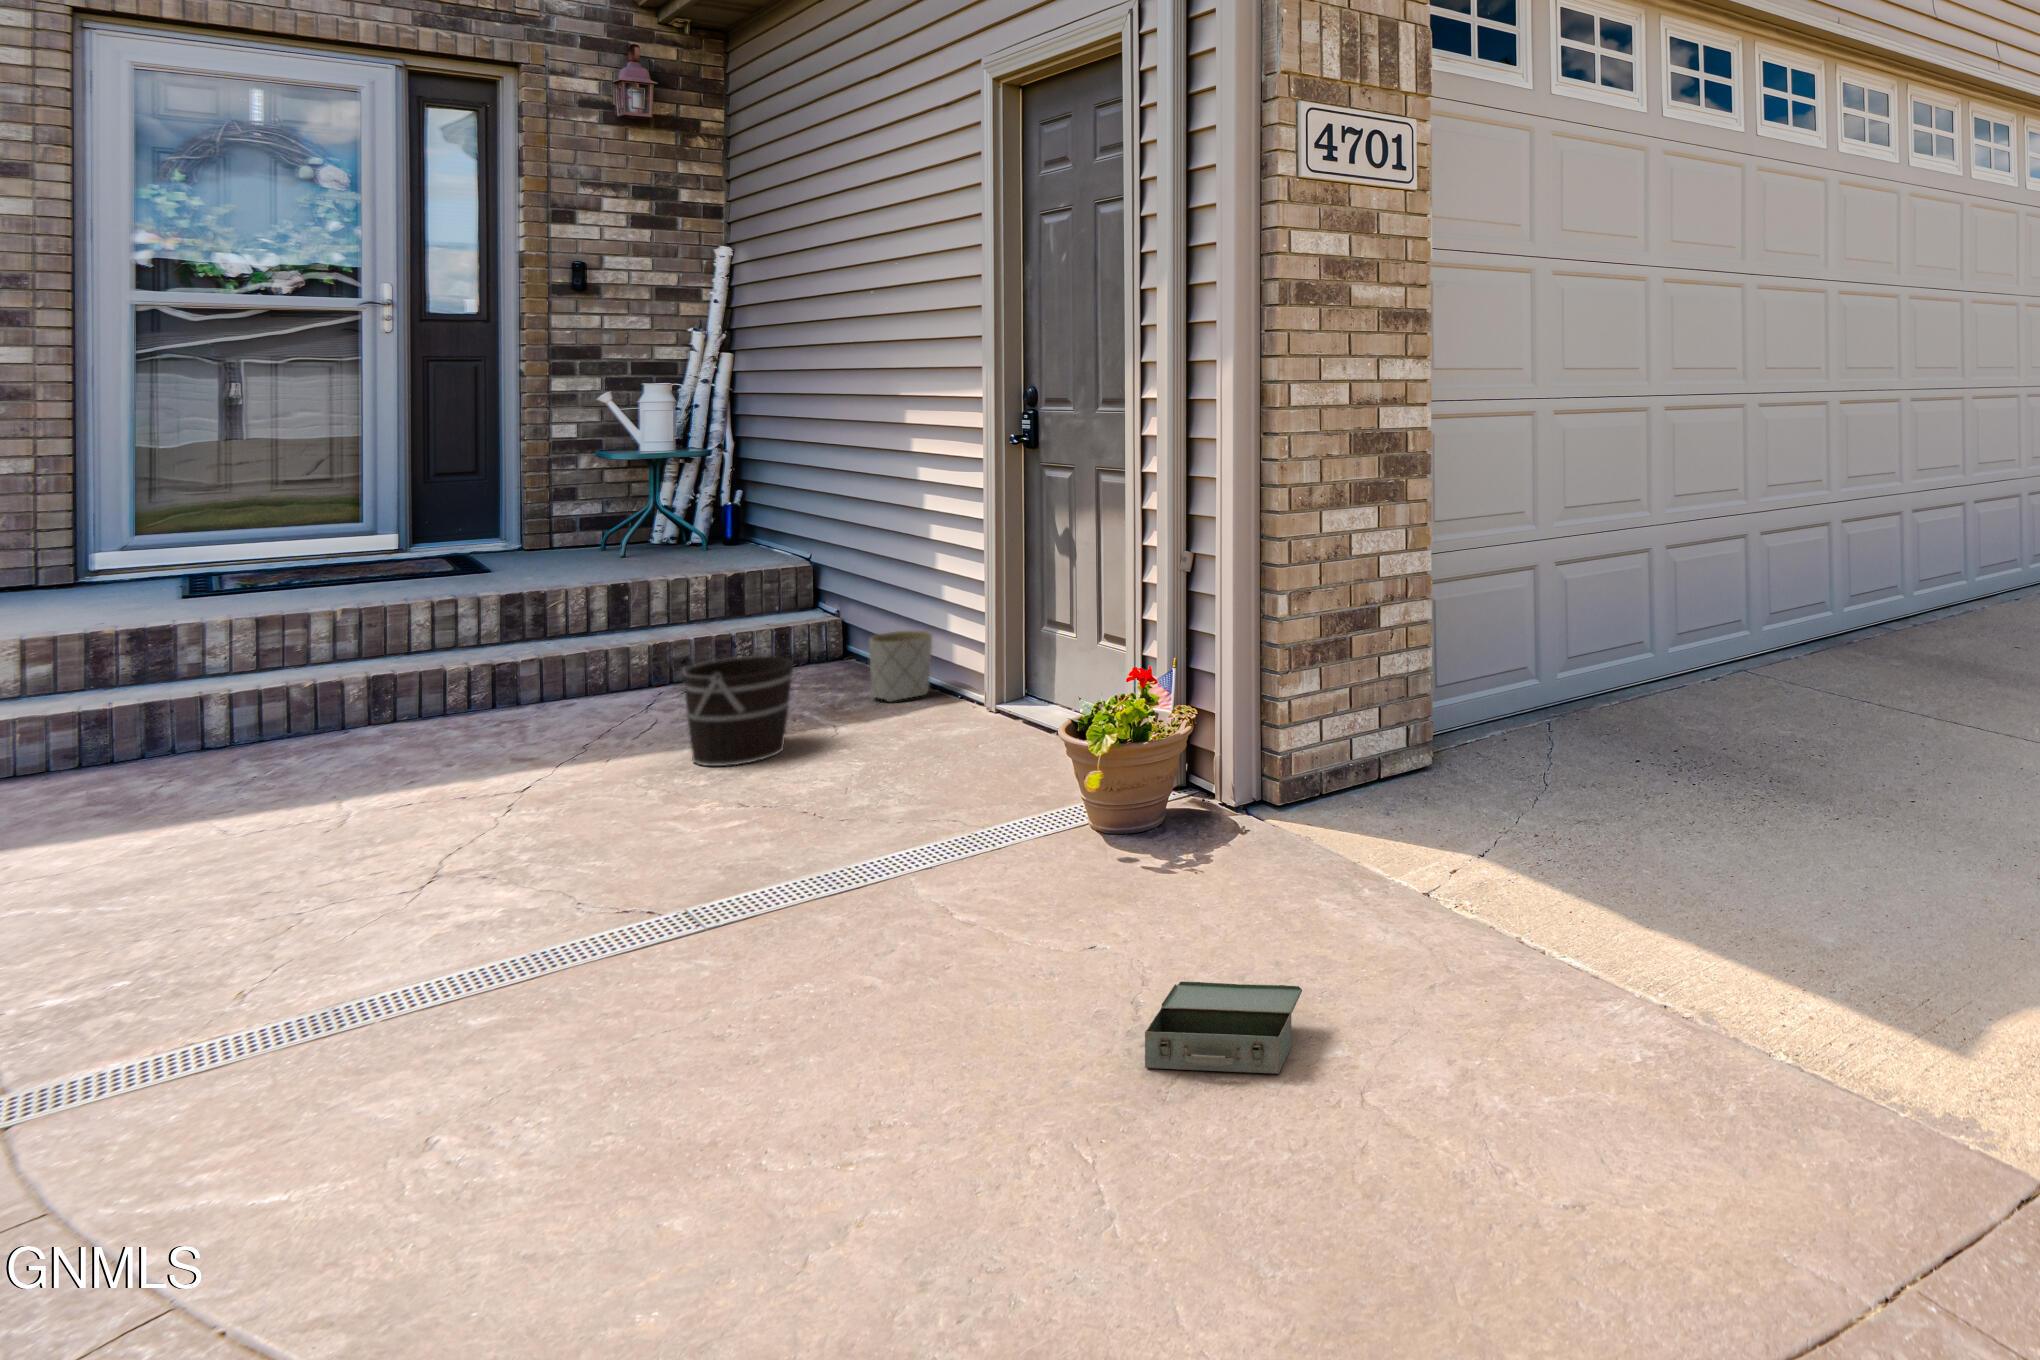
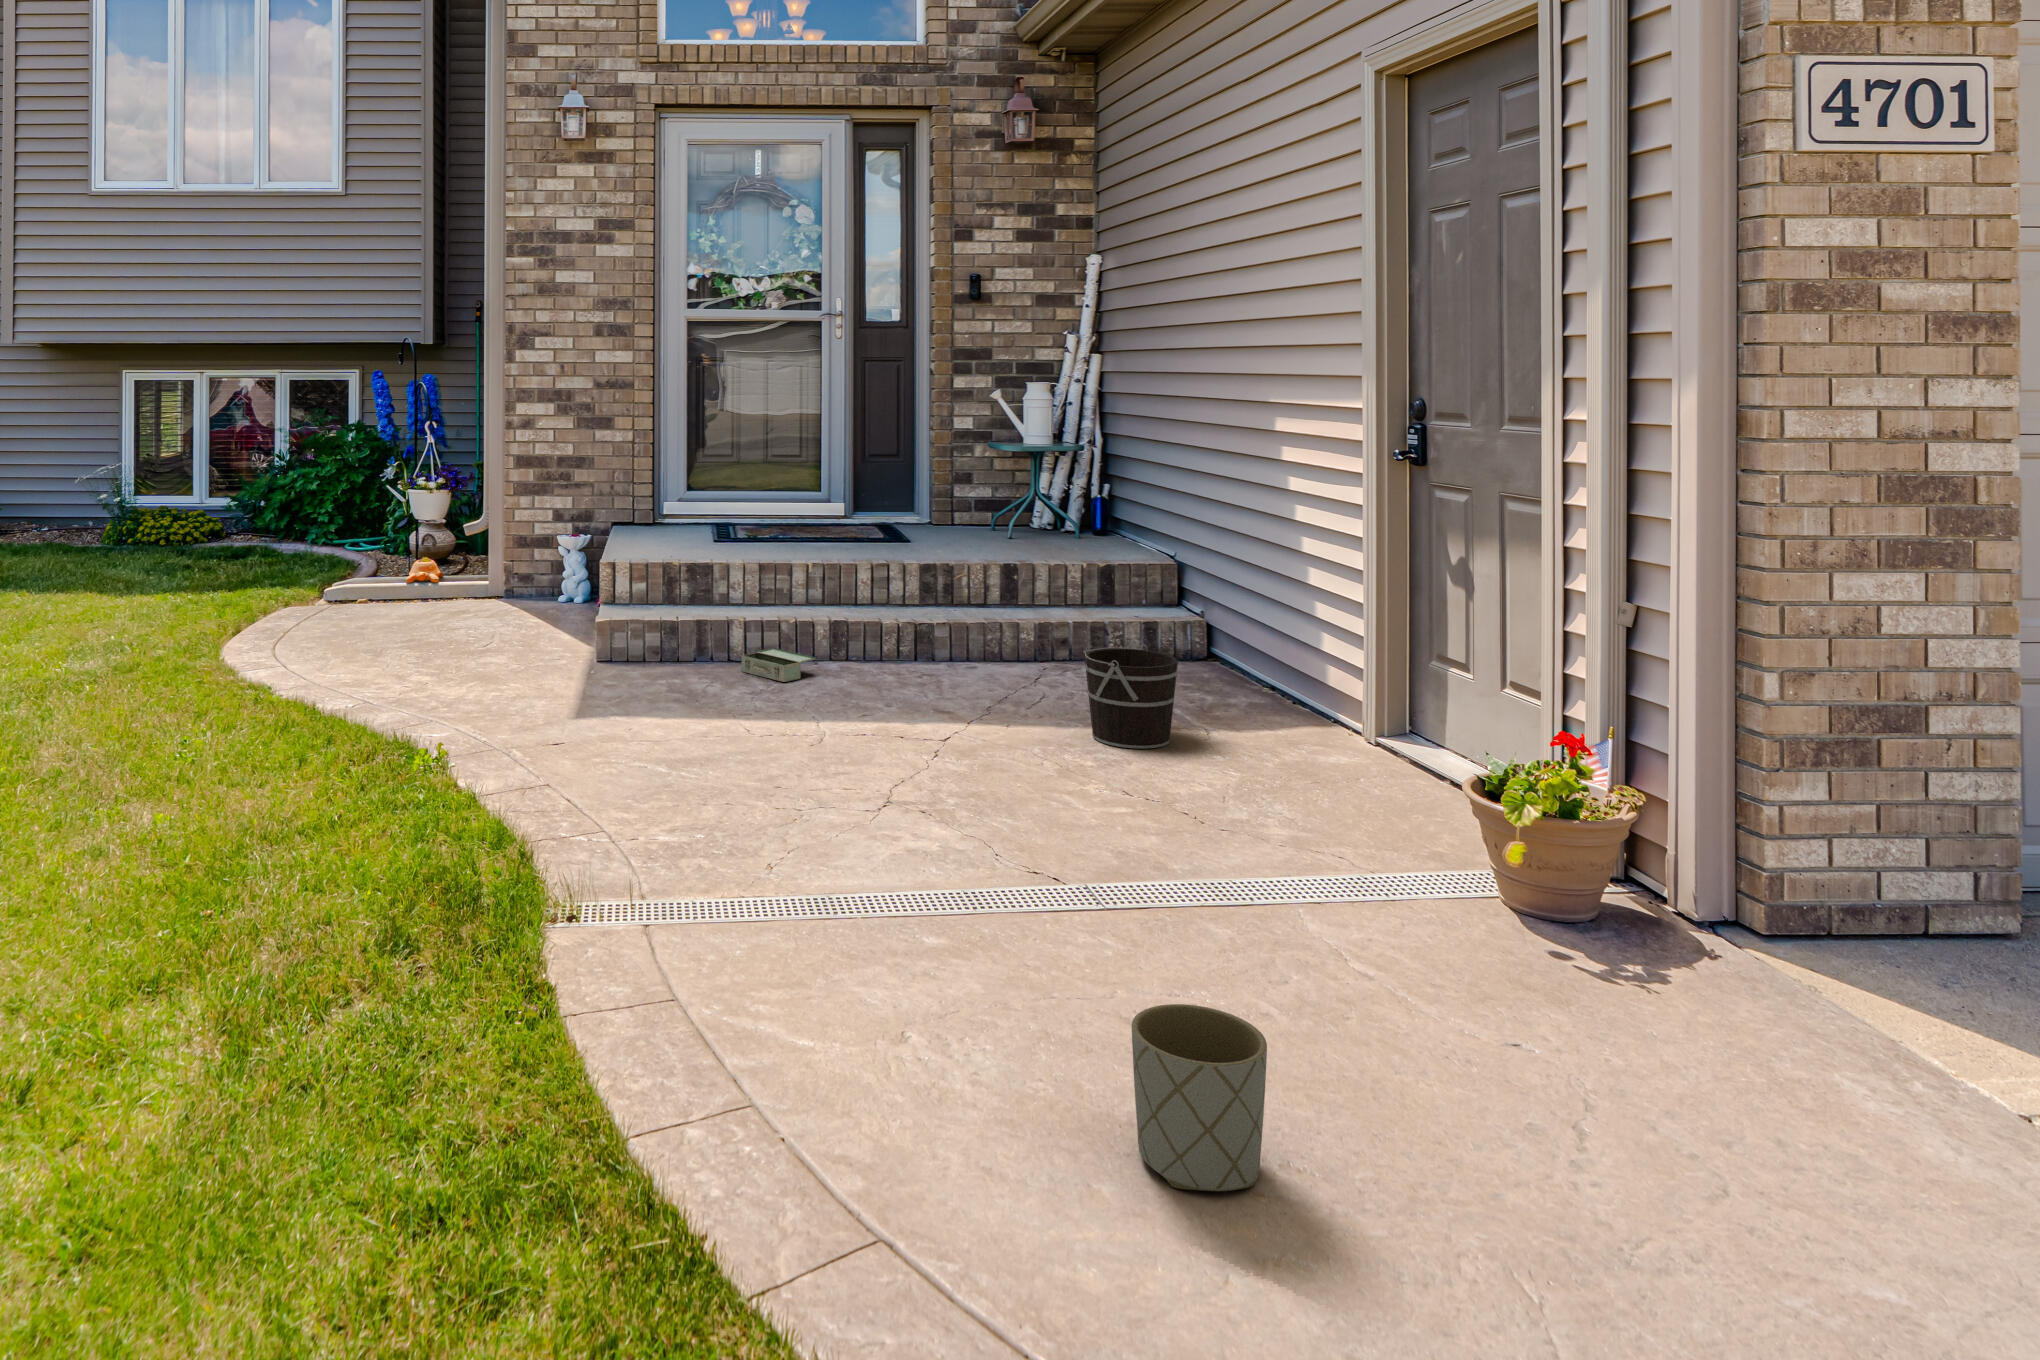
planter: present [869,631,932,702] -> present [1132,1004,1267,1191]
toolbox: present [1145,982,1302,1074] -> present [742,648,815,682]

